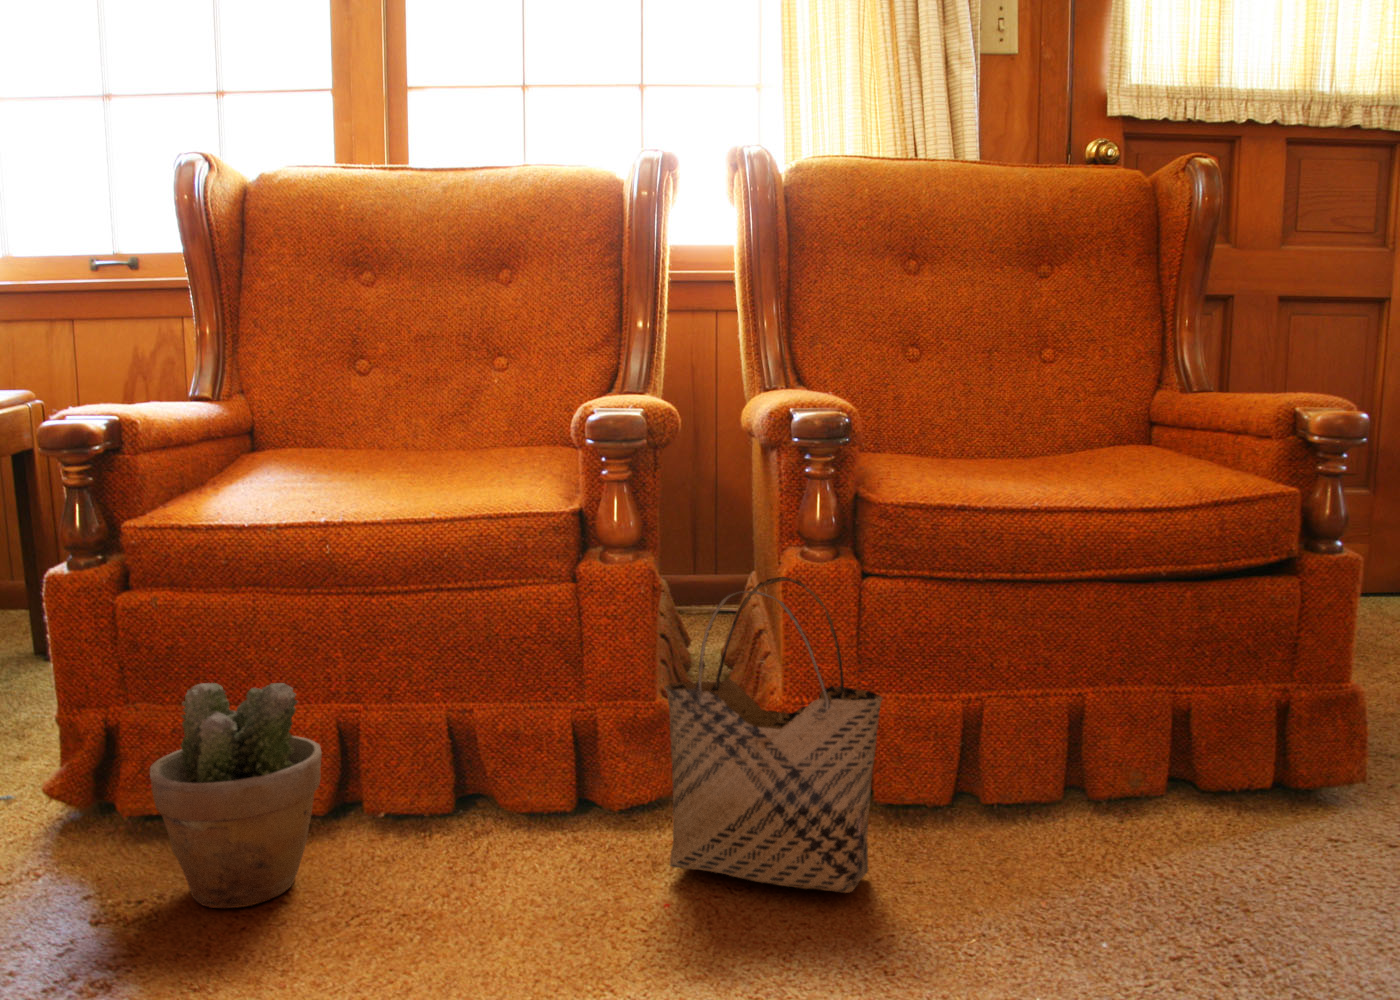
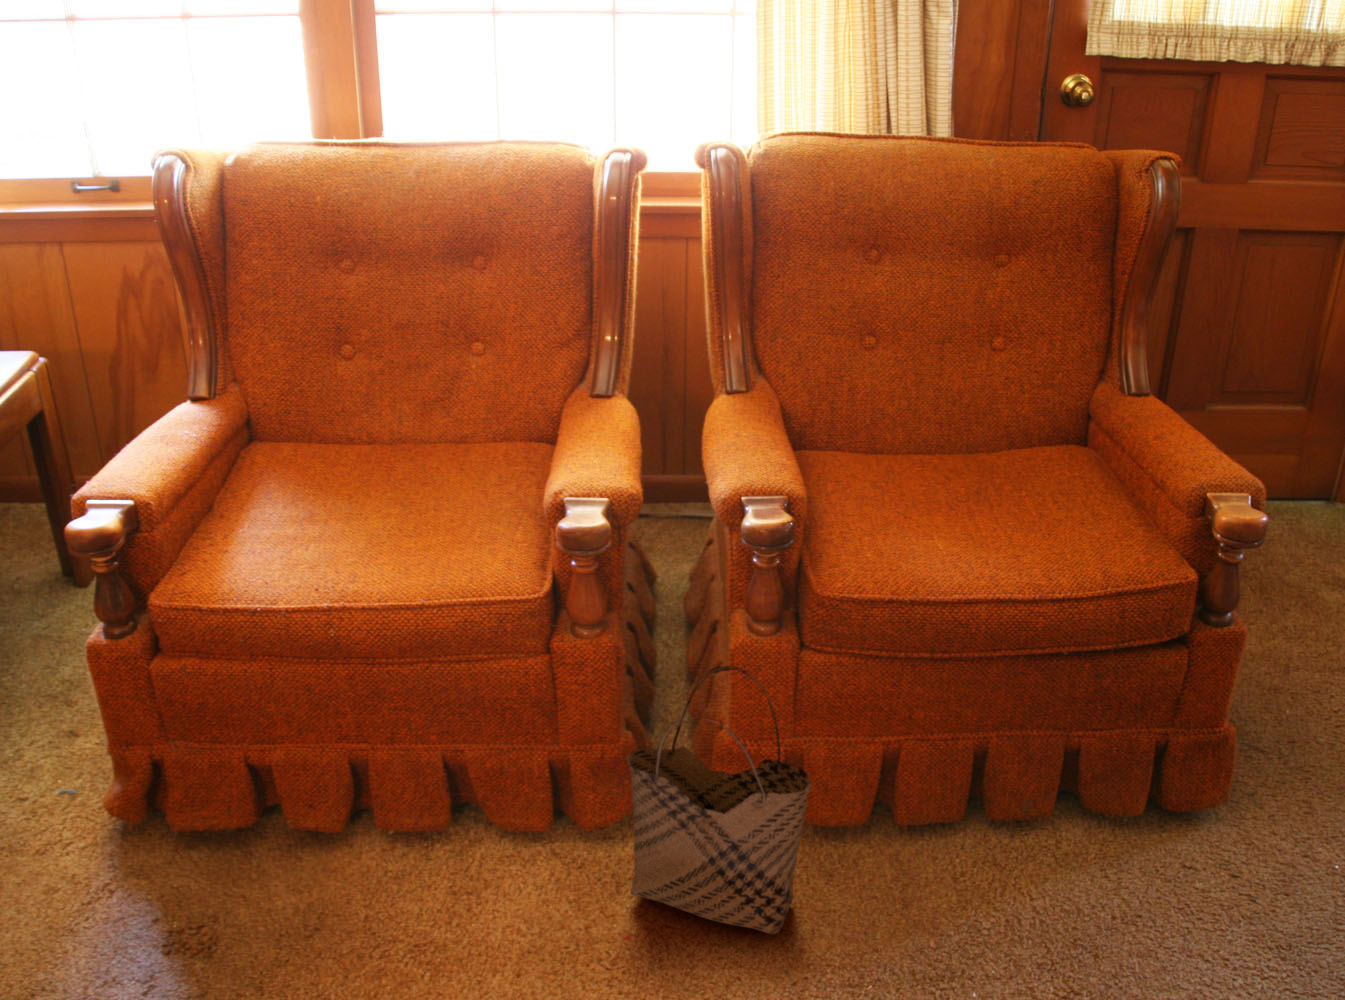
potted plant: present [150,683,322,908] -> none [197,758,339,933]

